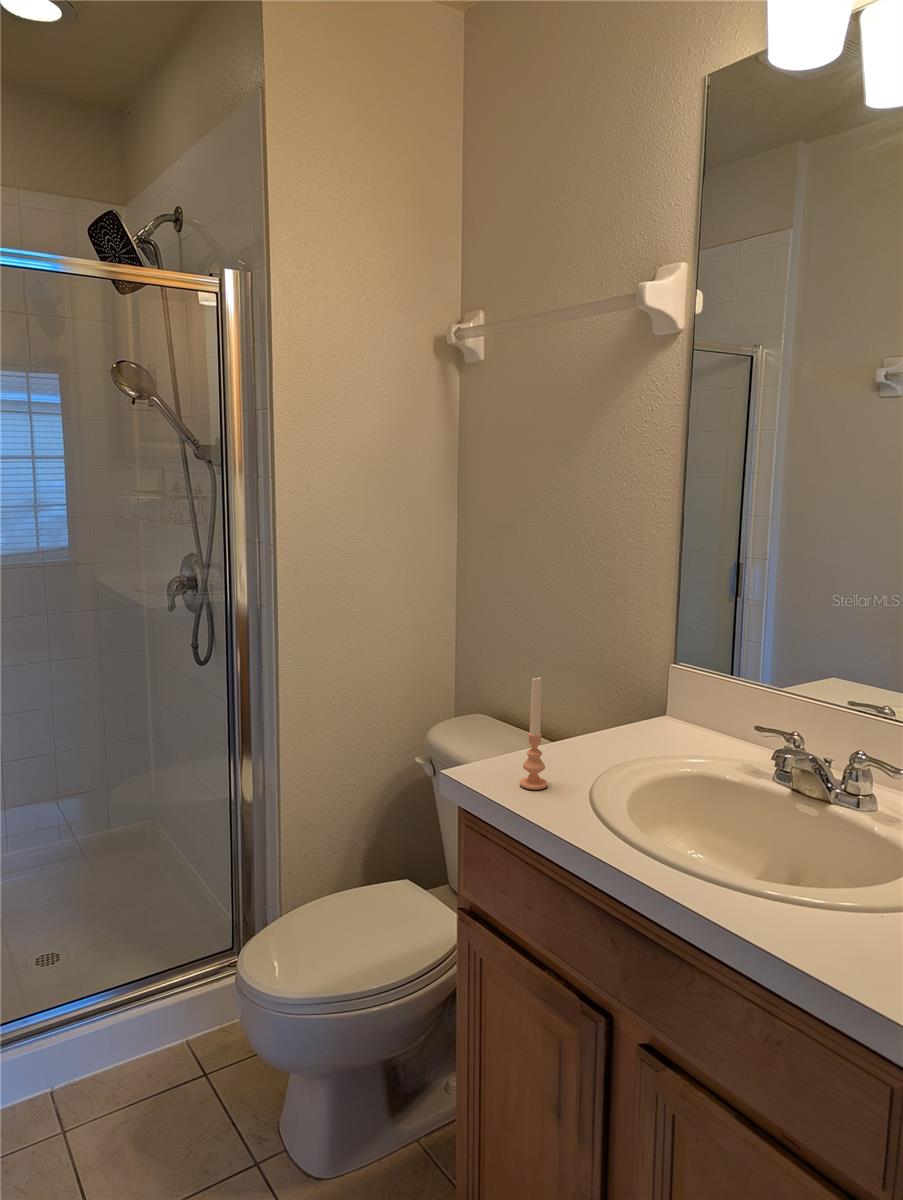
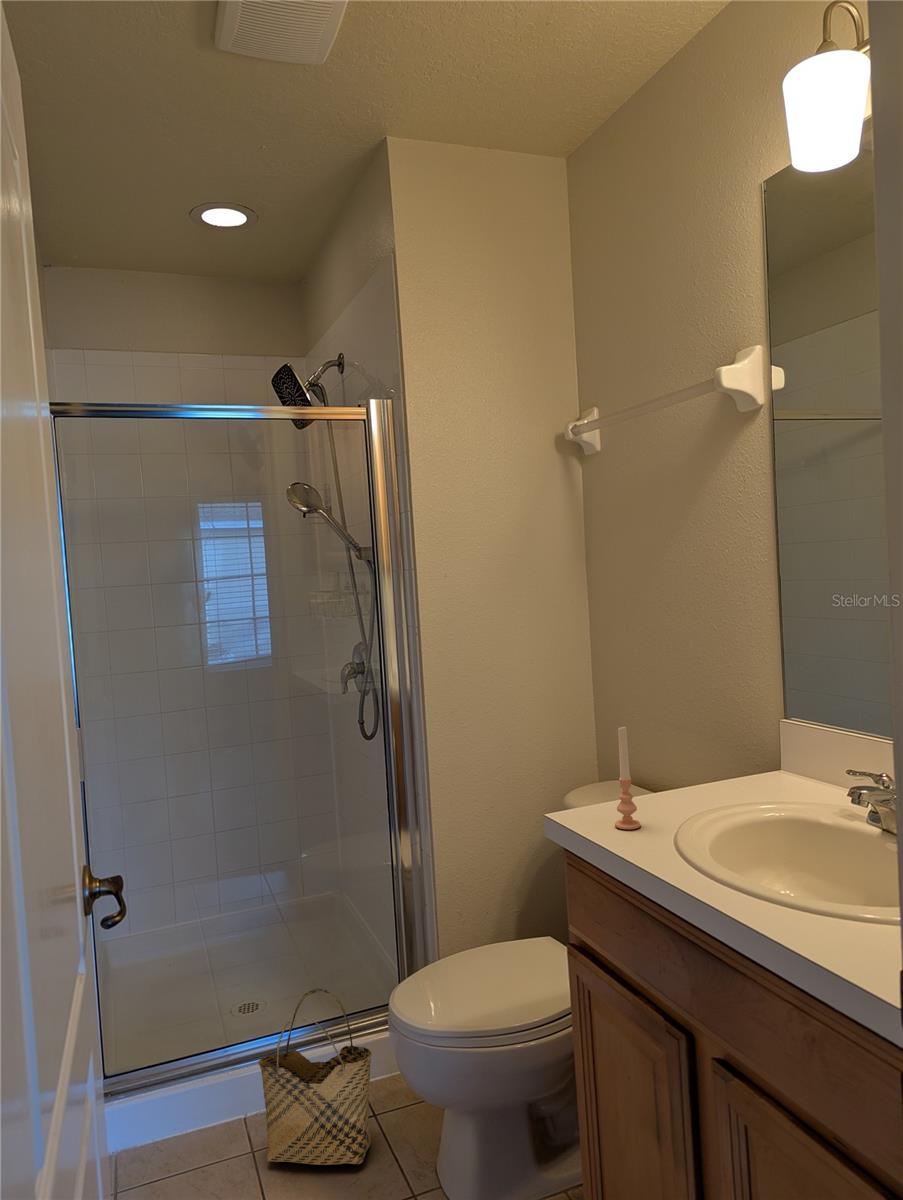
woven basket: none [72,948,208,1142] -> present [258,989,372,1165]

